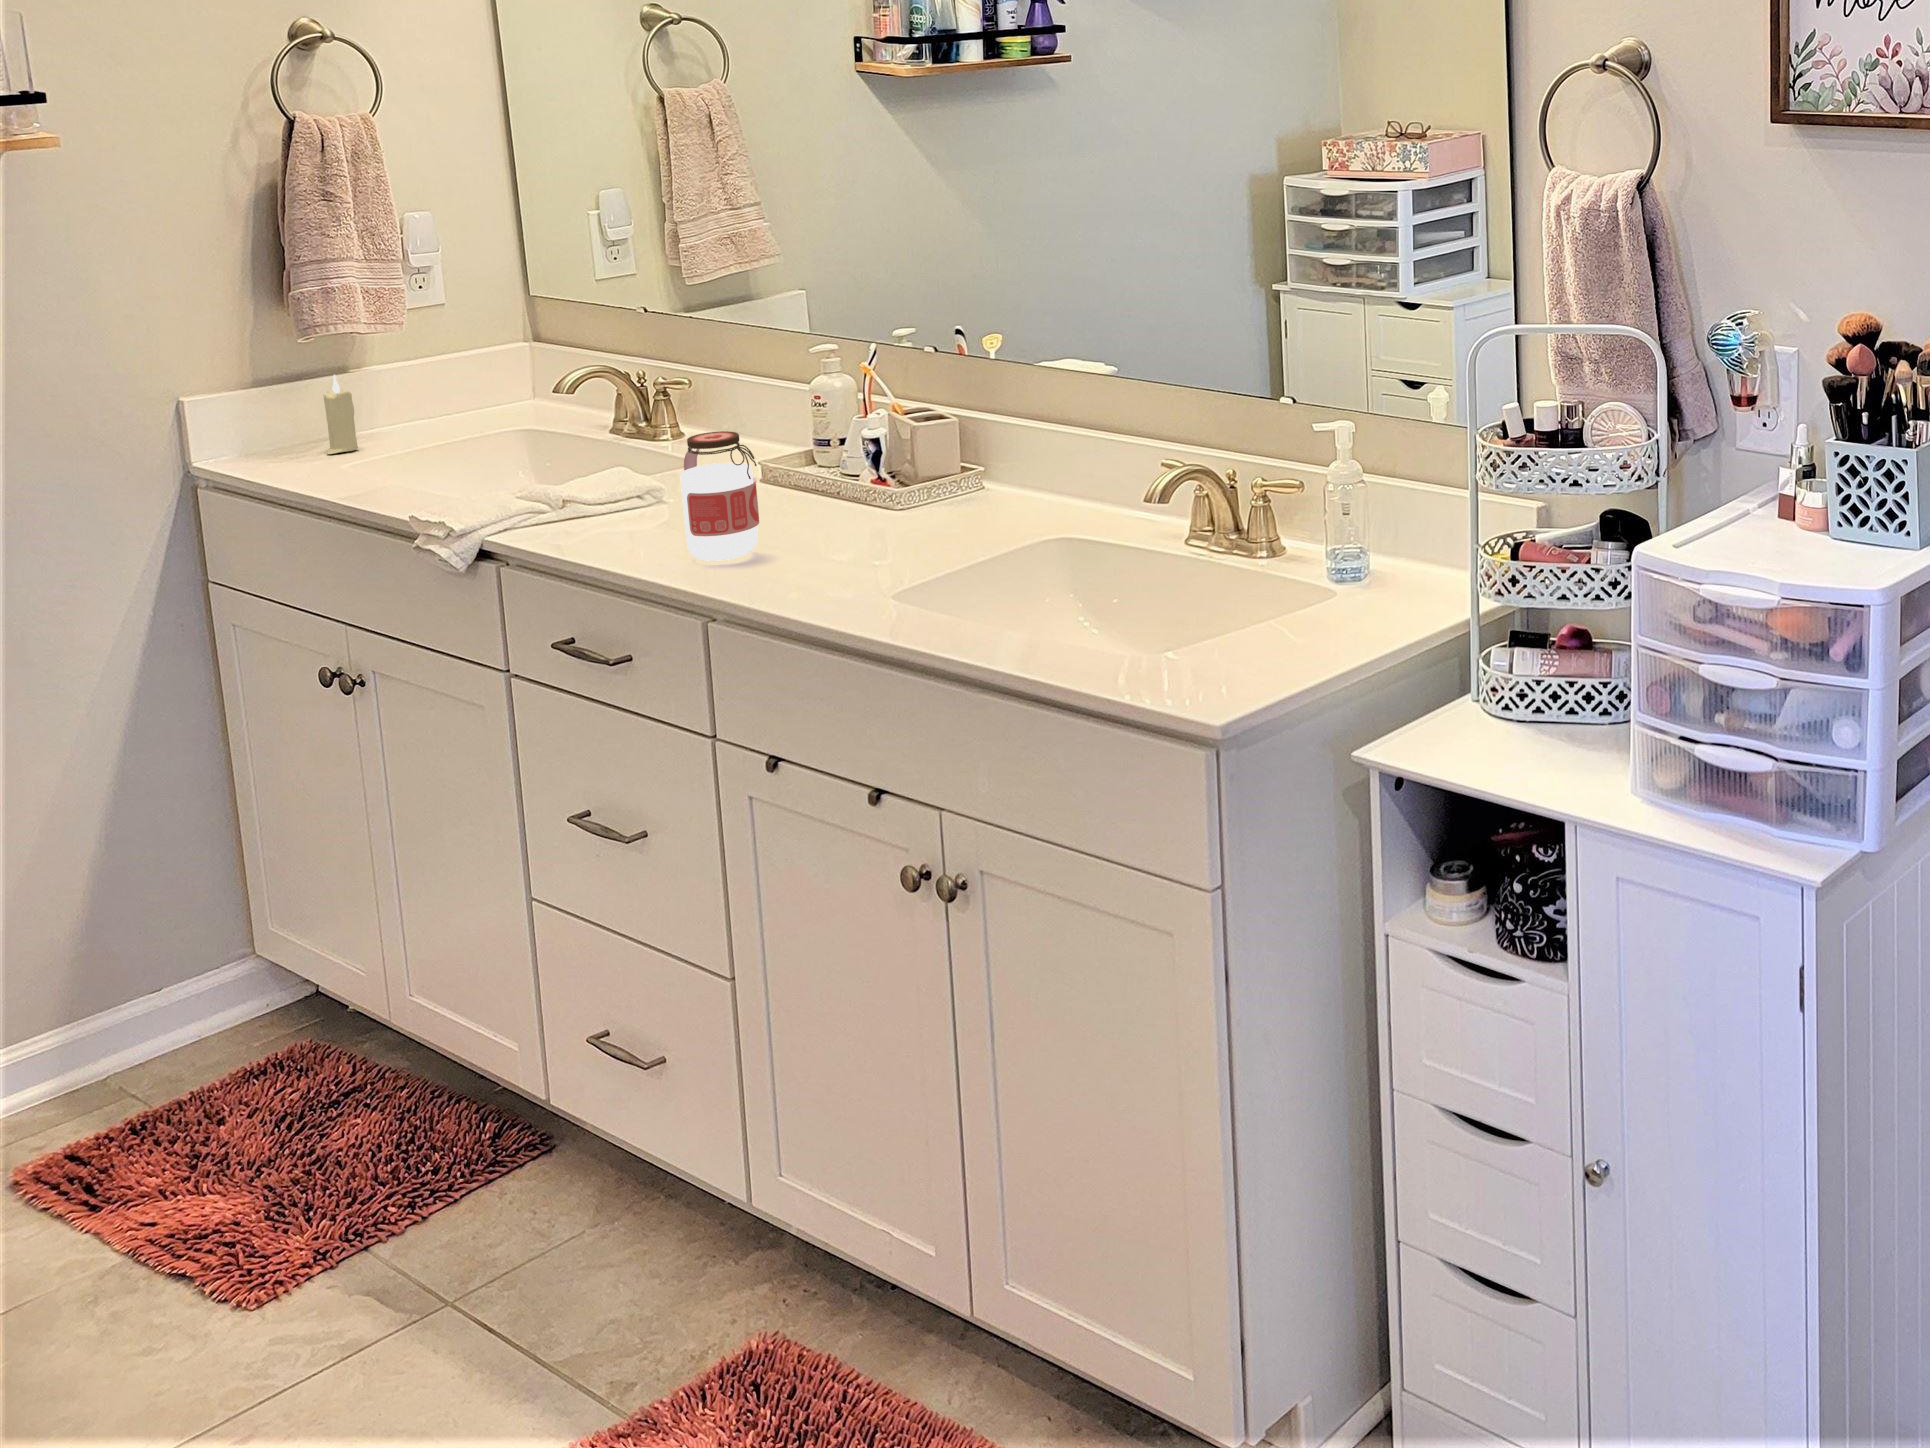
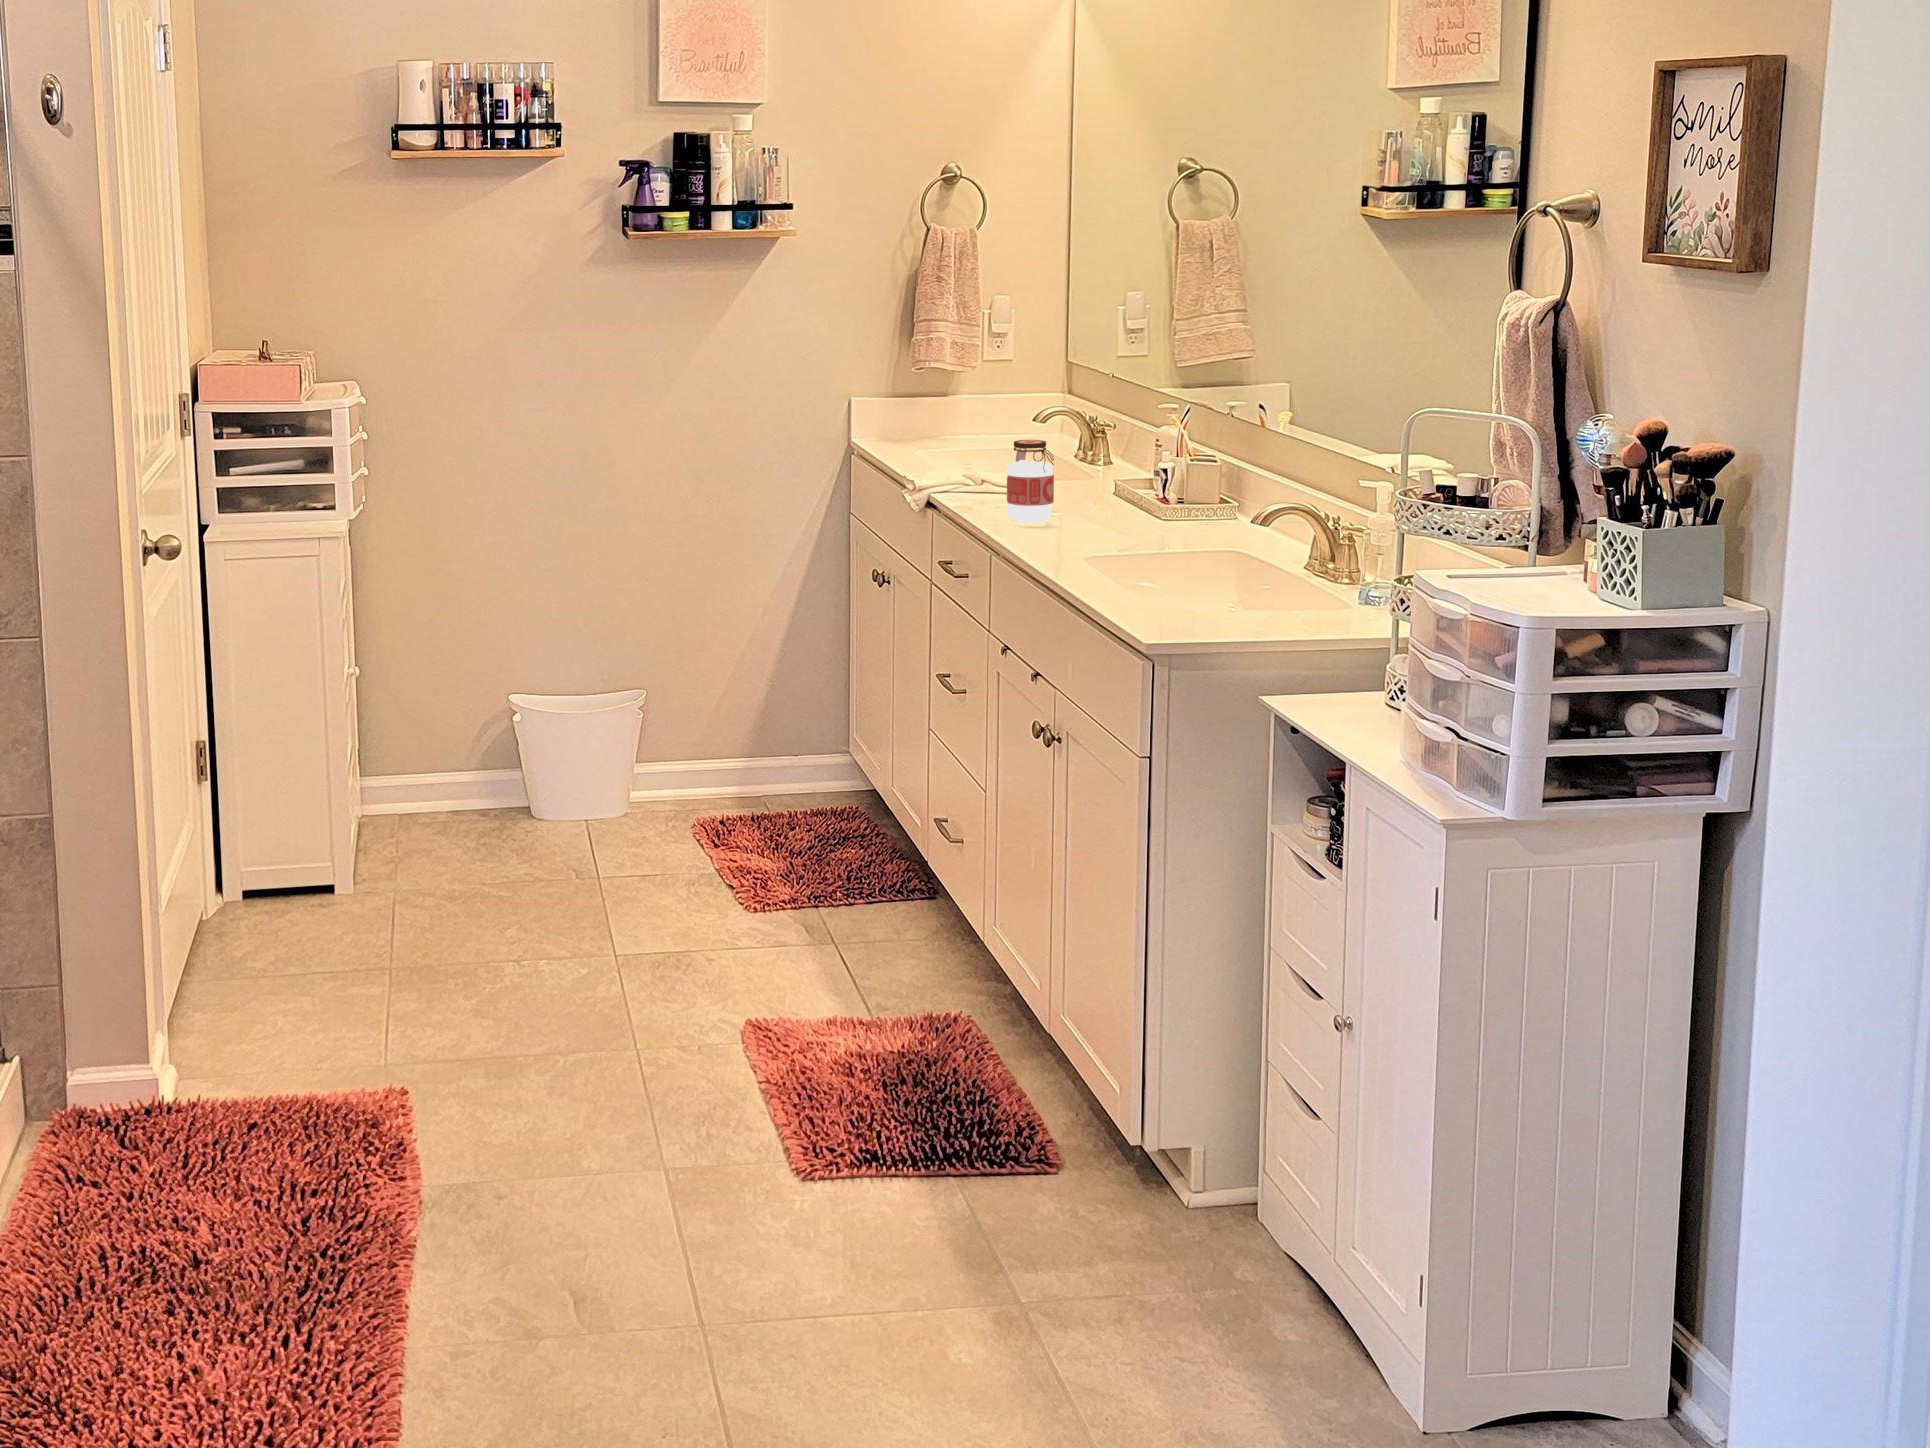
candle: present [323,375,358,454] -> none [919,395,939,445]

